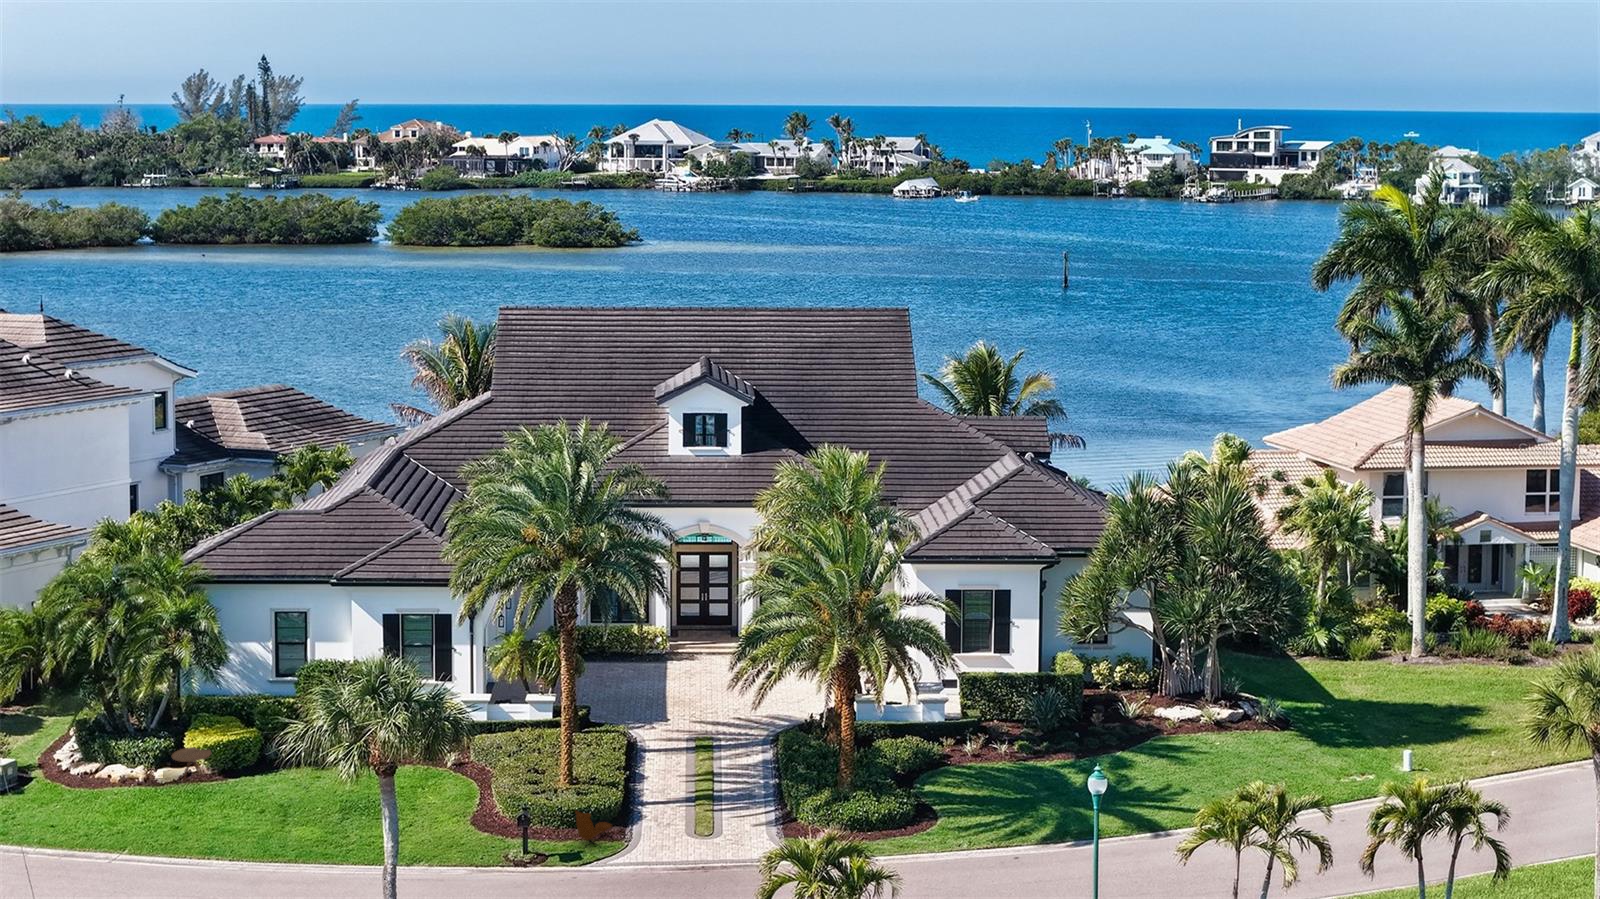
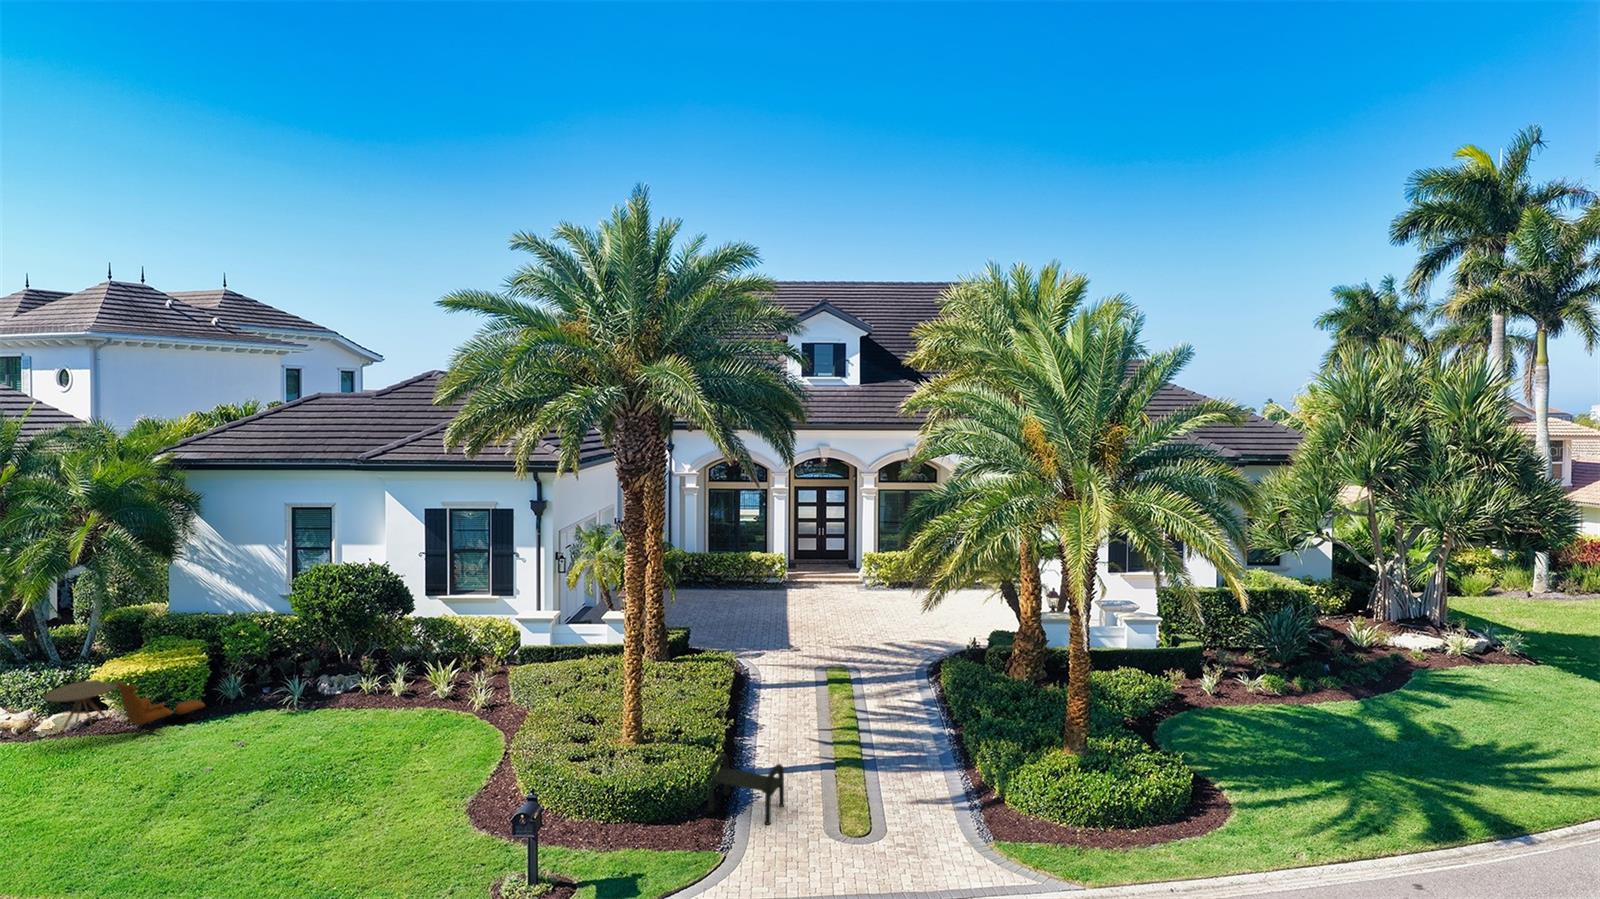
bench: none [616,791,661,830] -> present [708,754,784,825]
lounge chair: present [576,811,612,845] -> present [118,681,205,733]

